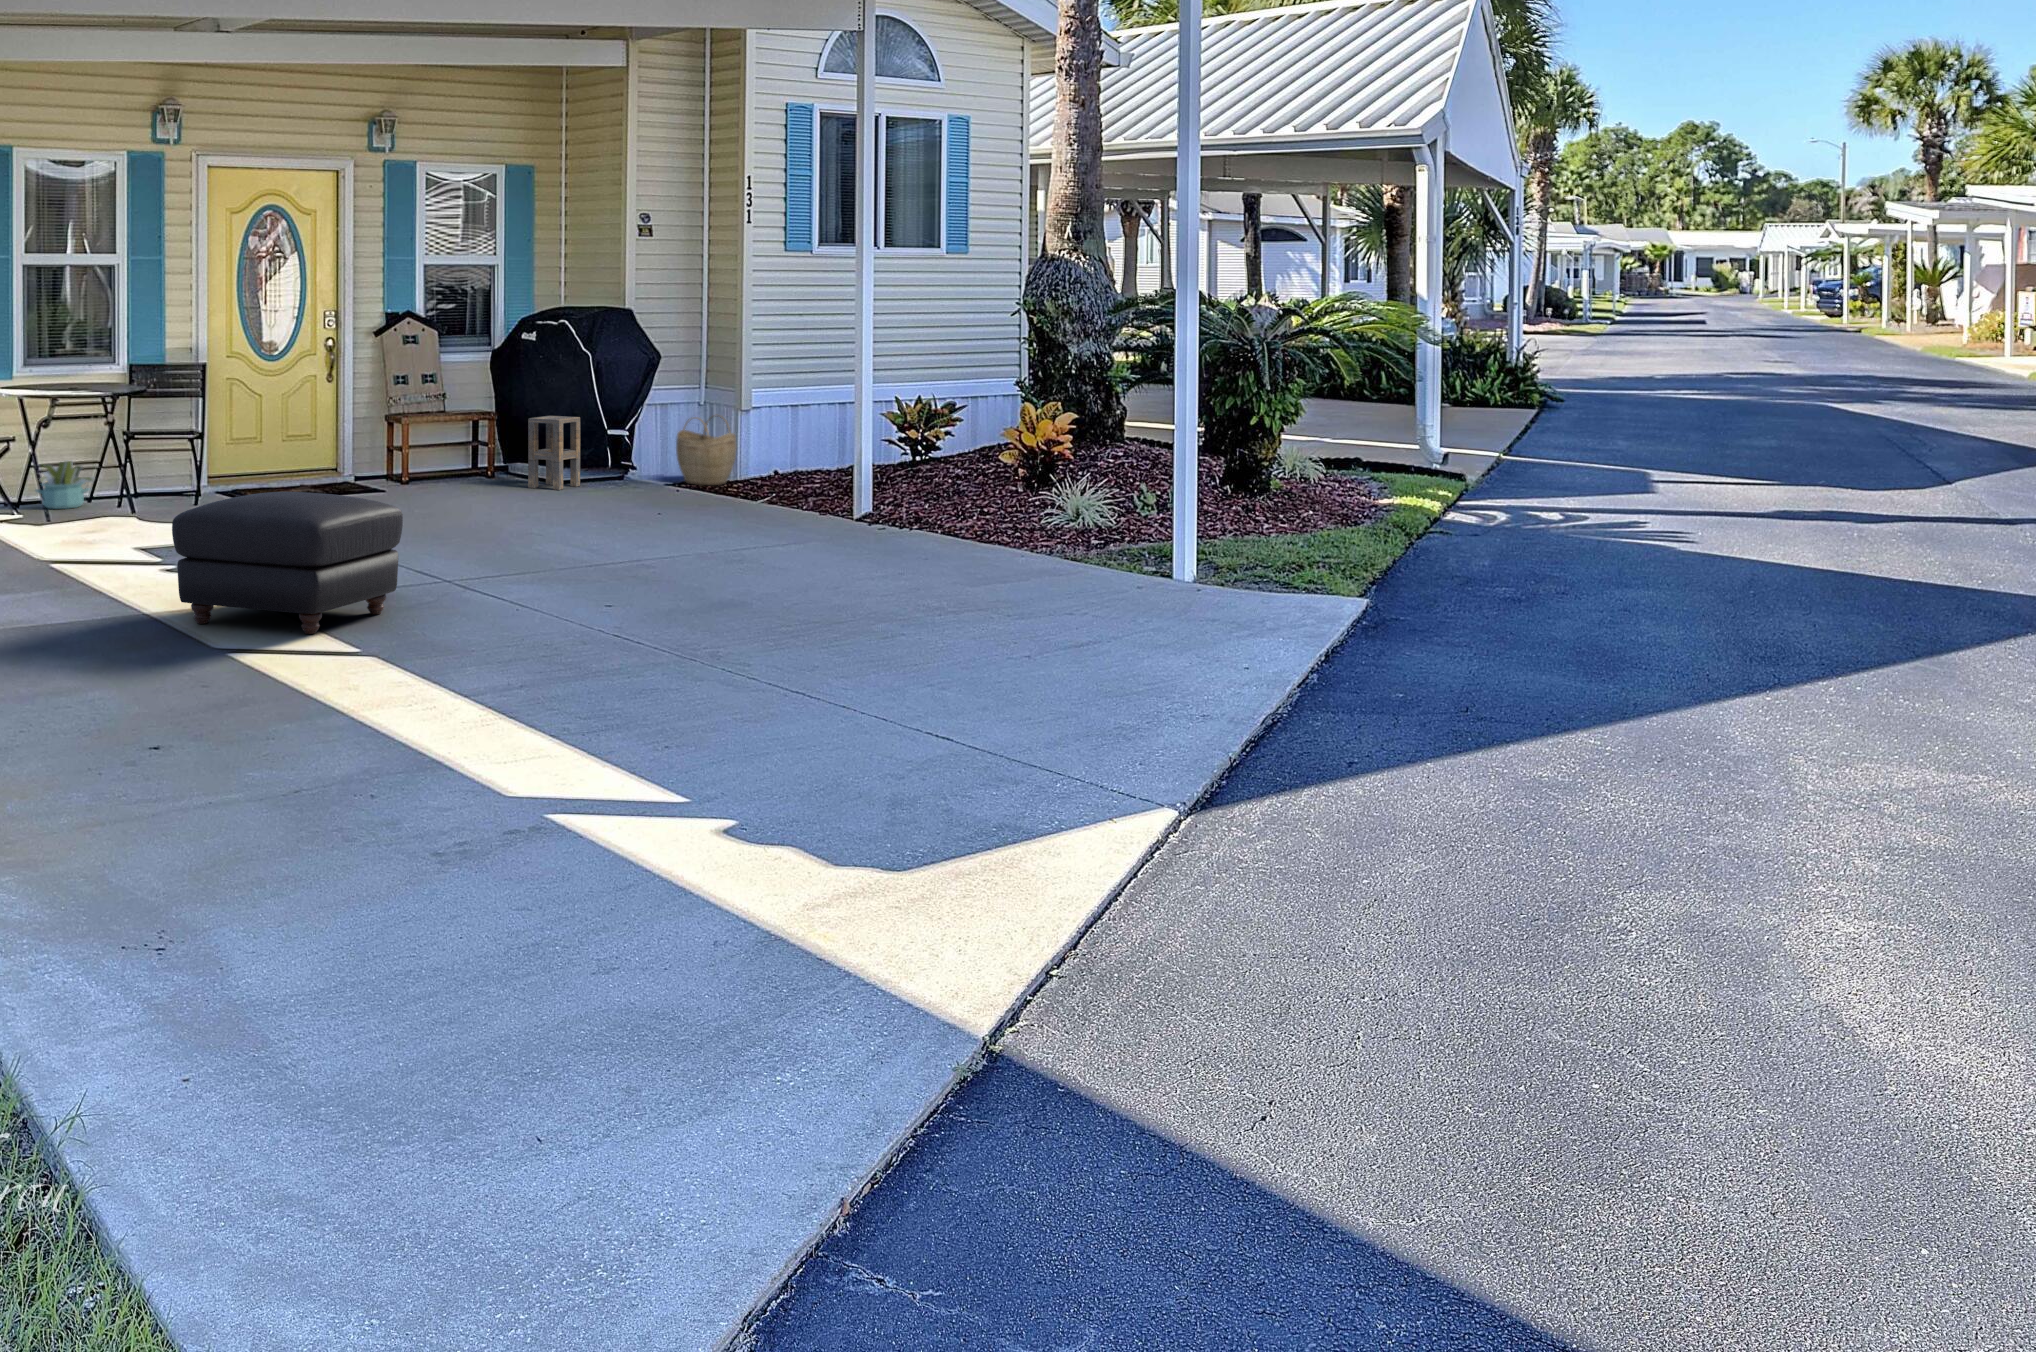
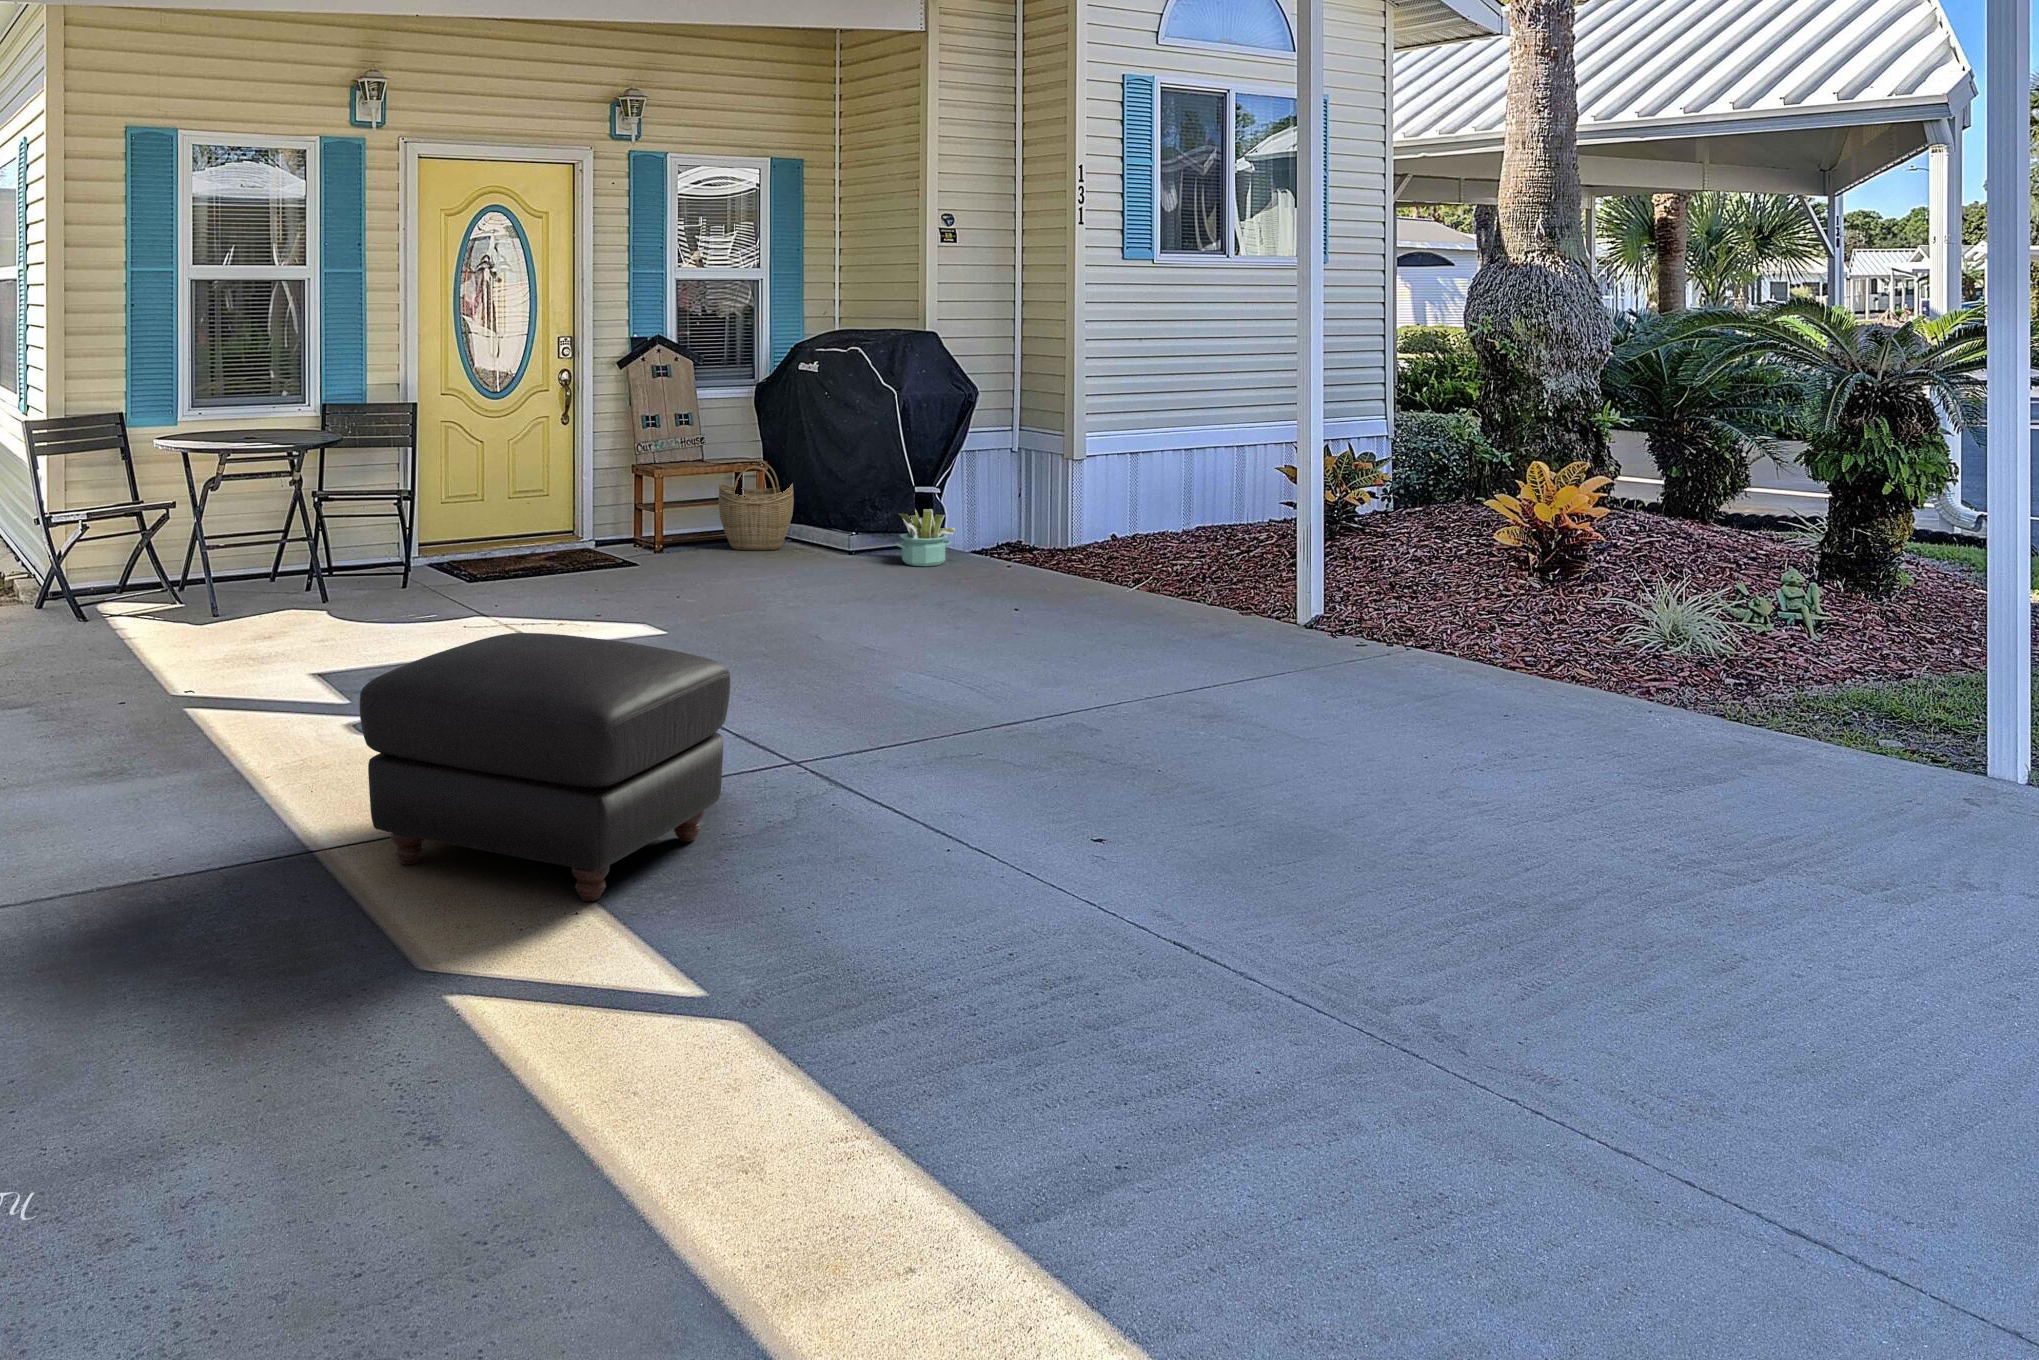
side table: present [528,416,580,490] -> none [811,468,875,564]
woven basket: present [676,417,737,485] -> present [719,461,794,550]
decorative plant: present [36,461,94,509] -> present [896,509,956,566]

